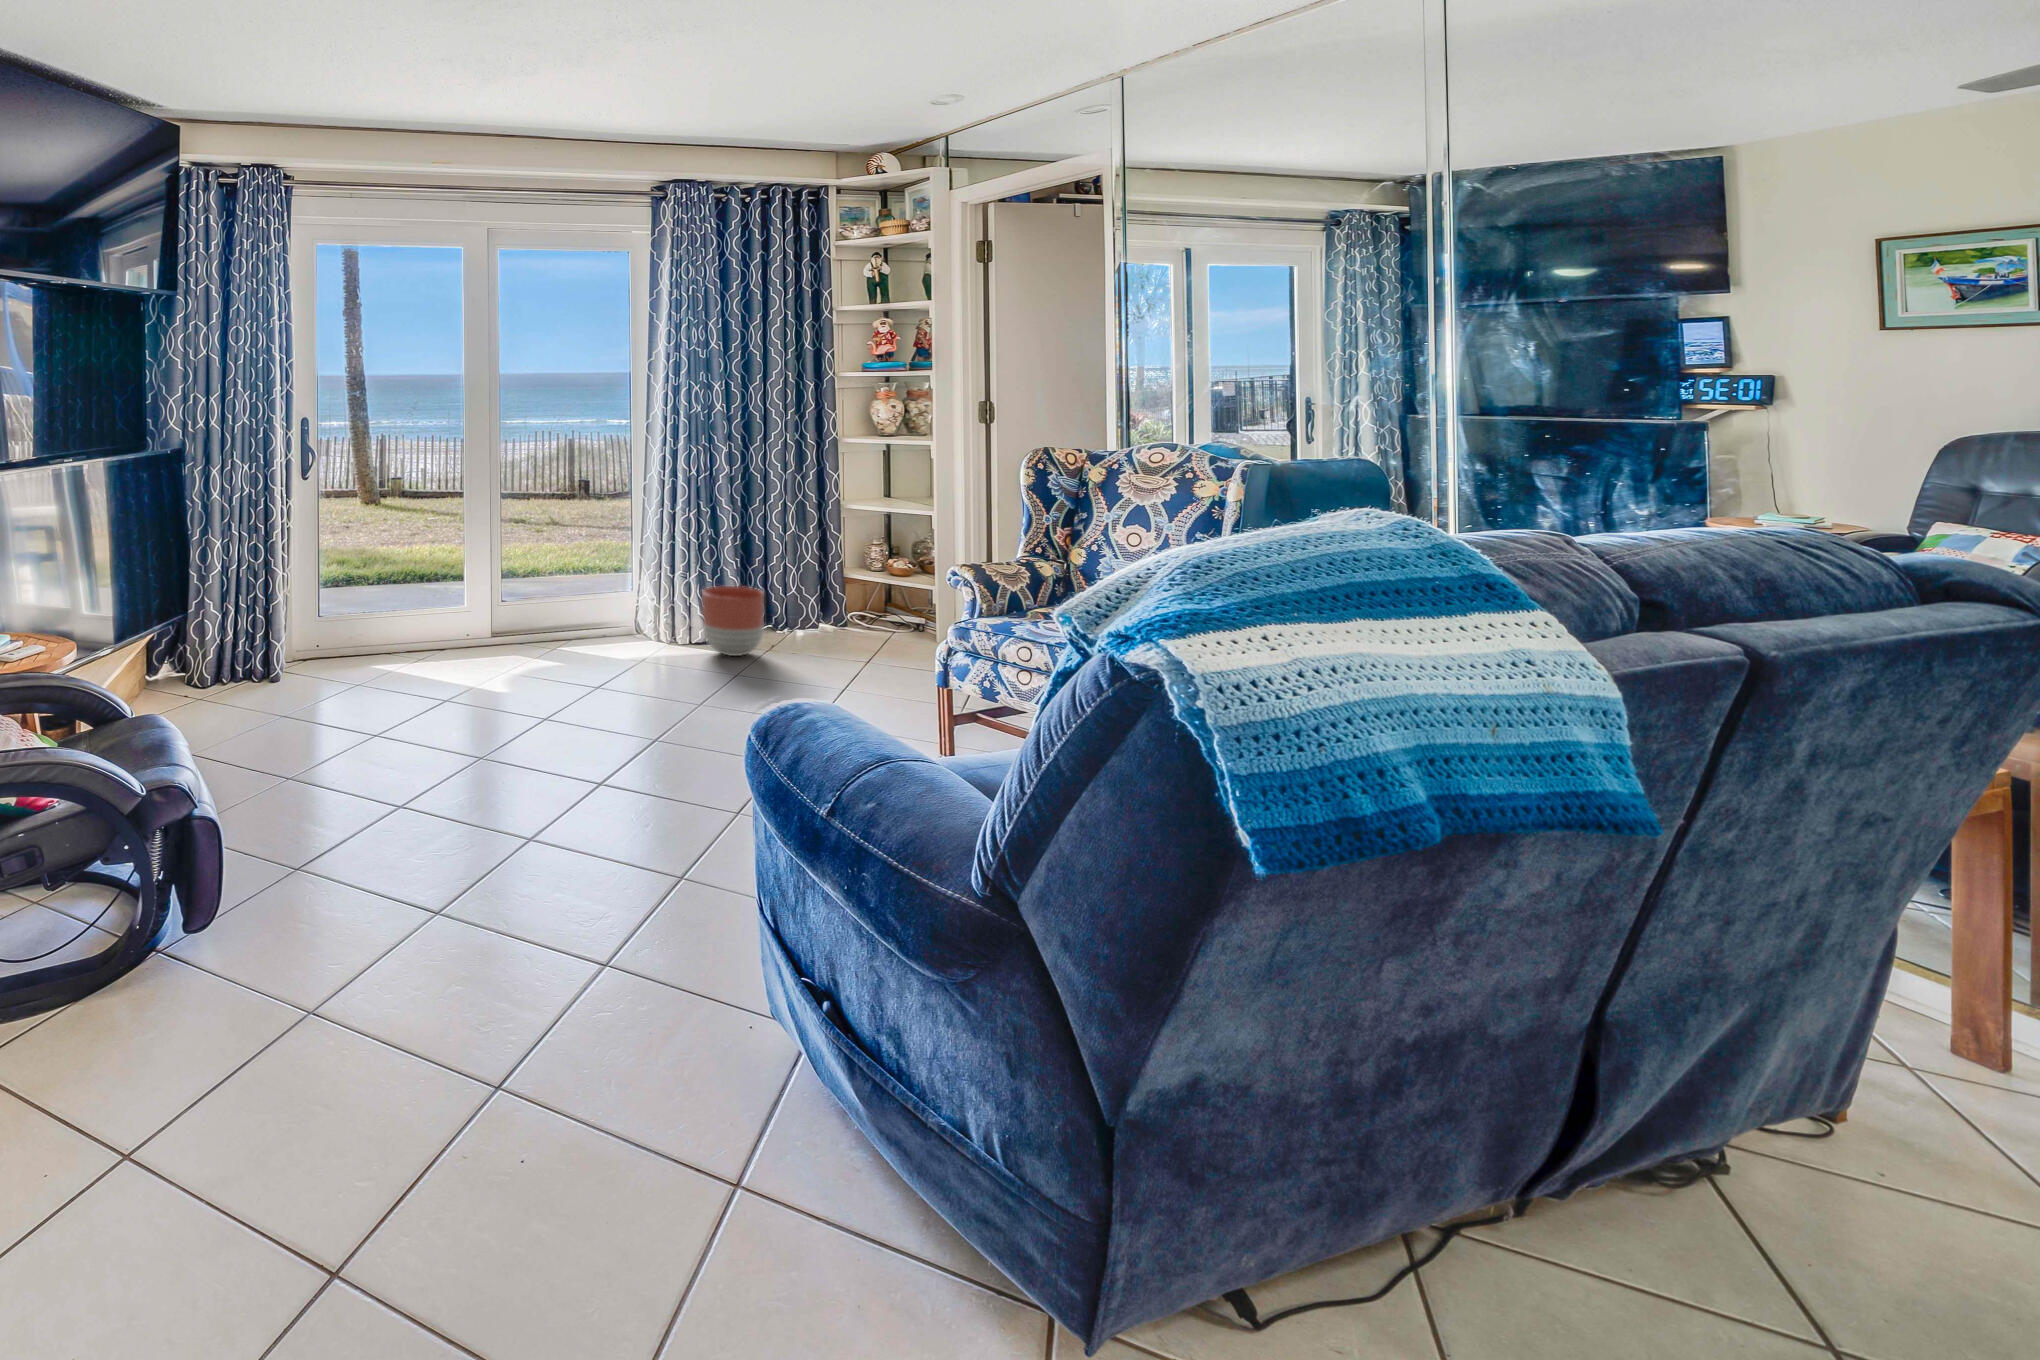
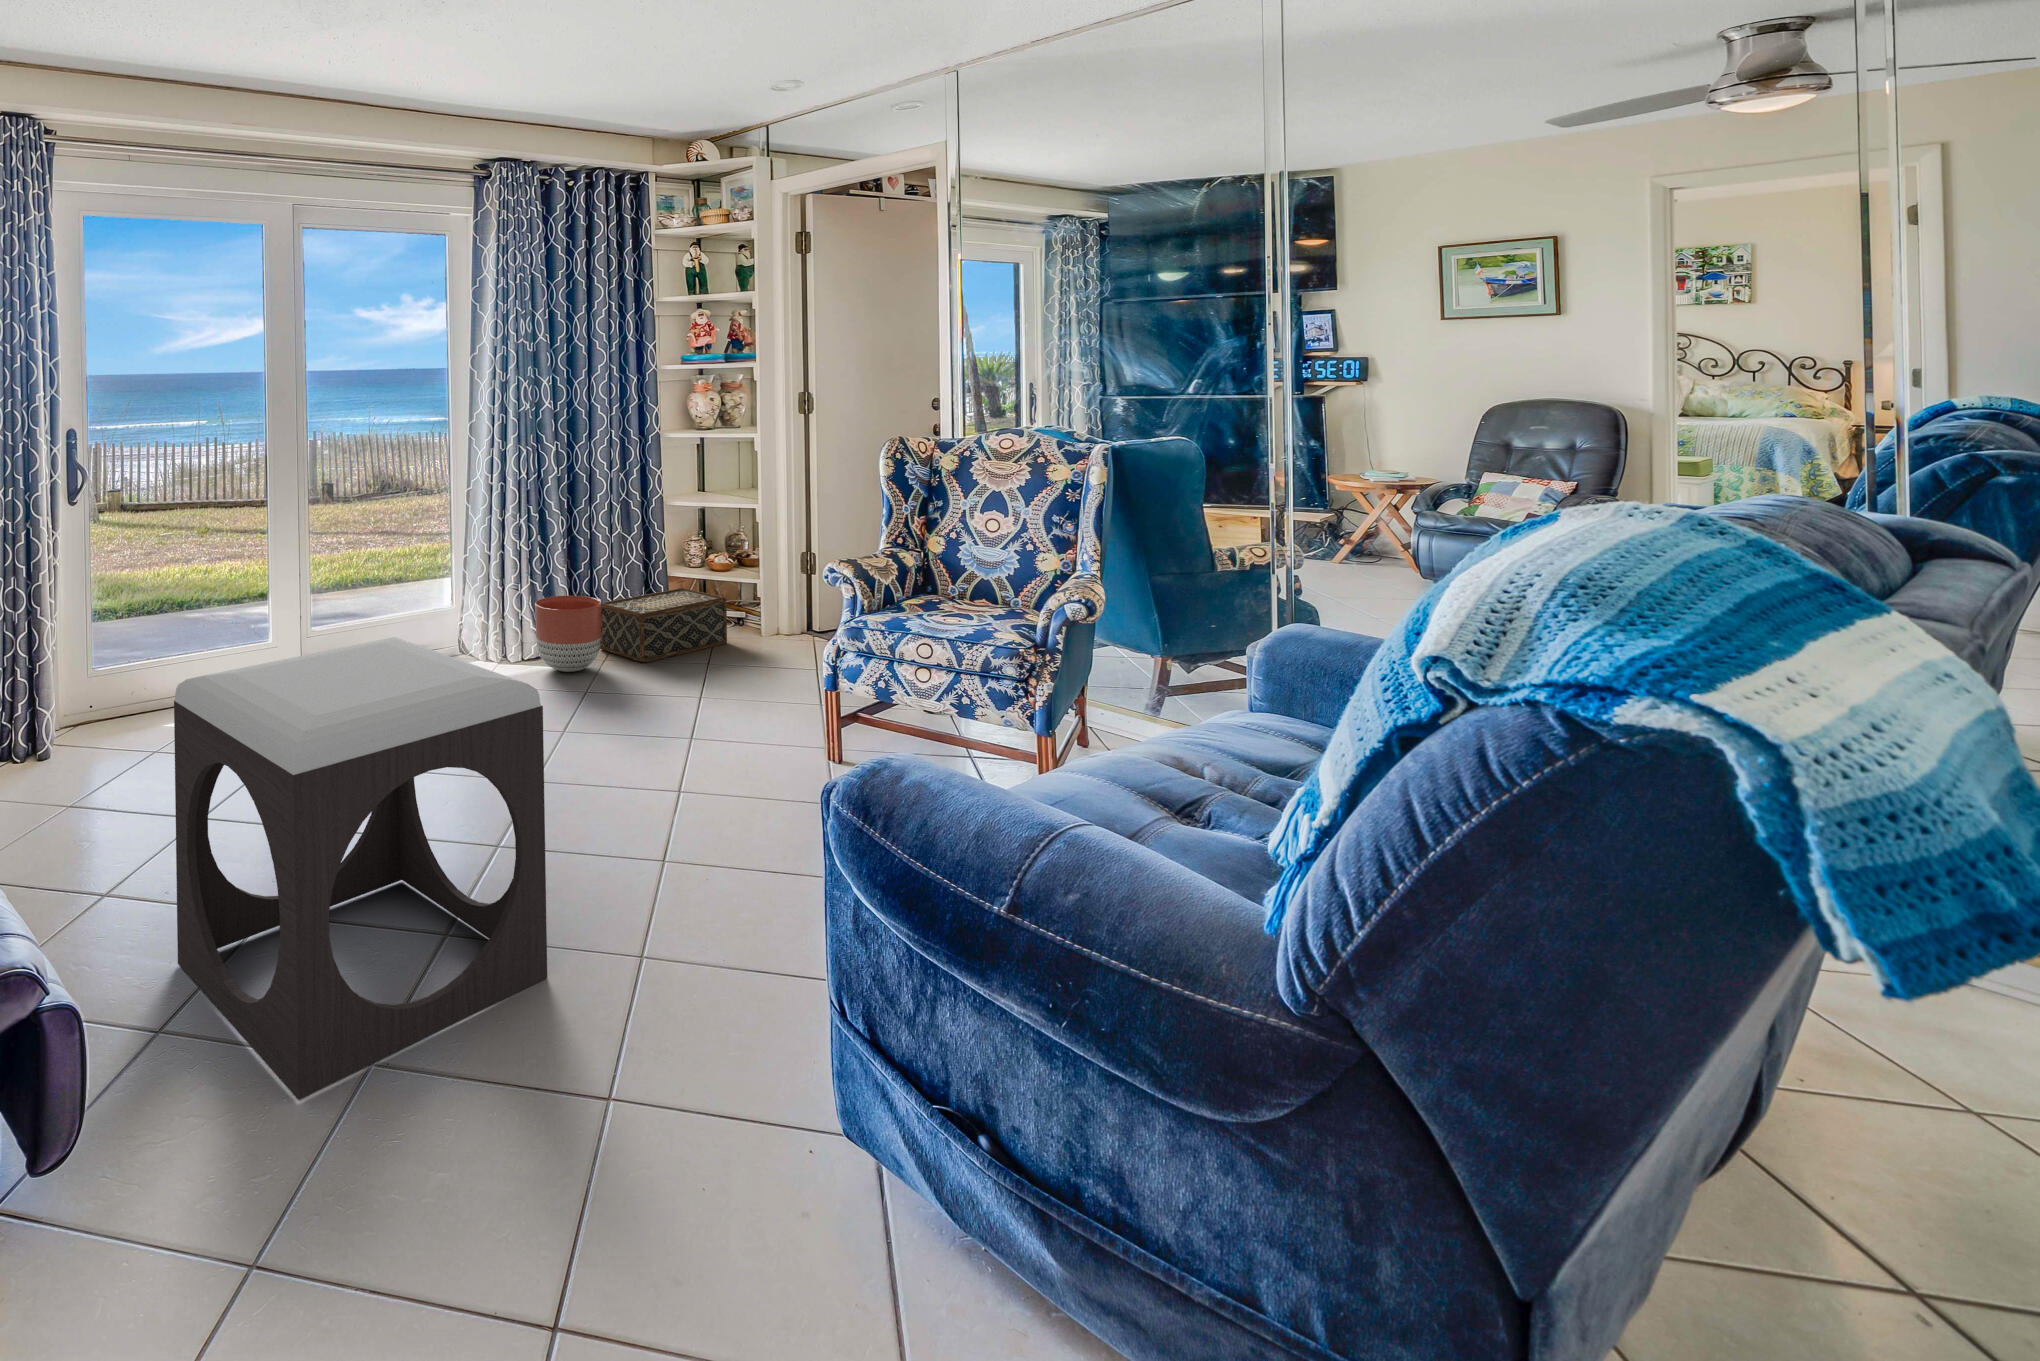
woven basket: none [769,588,898,654] -> present [600,588,727,662]
footstool: none [332,595,607,929] -> present [174,637,547,1100]

